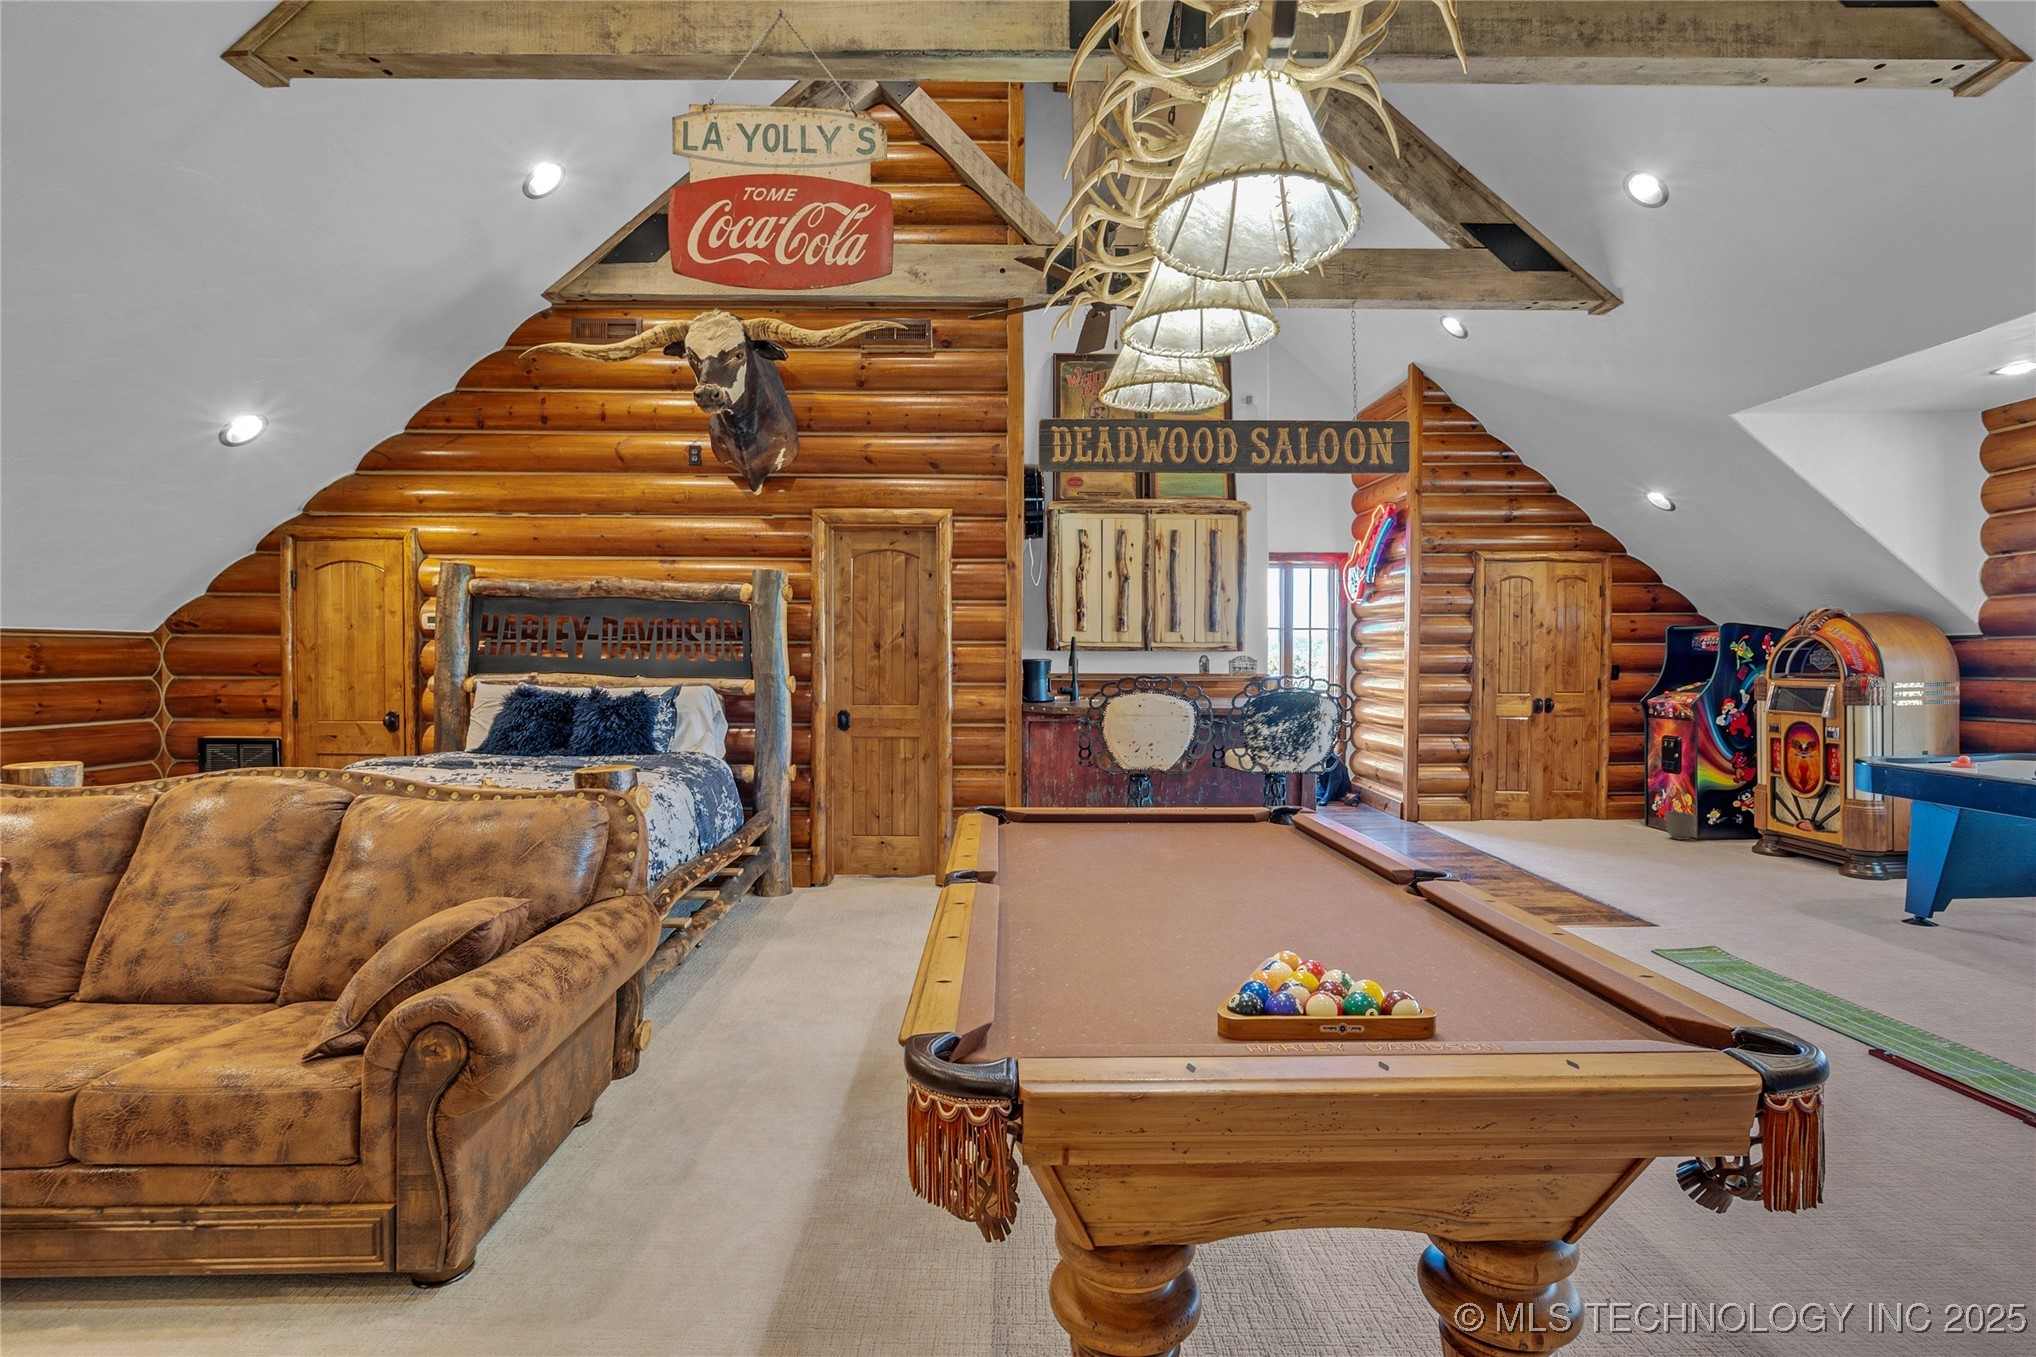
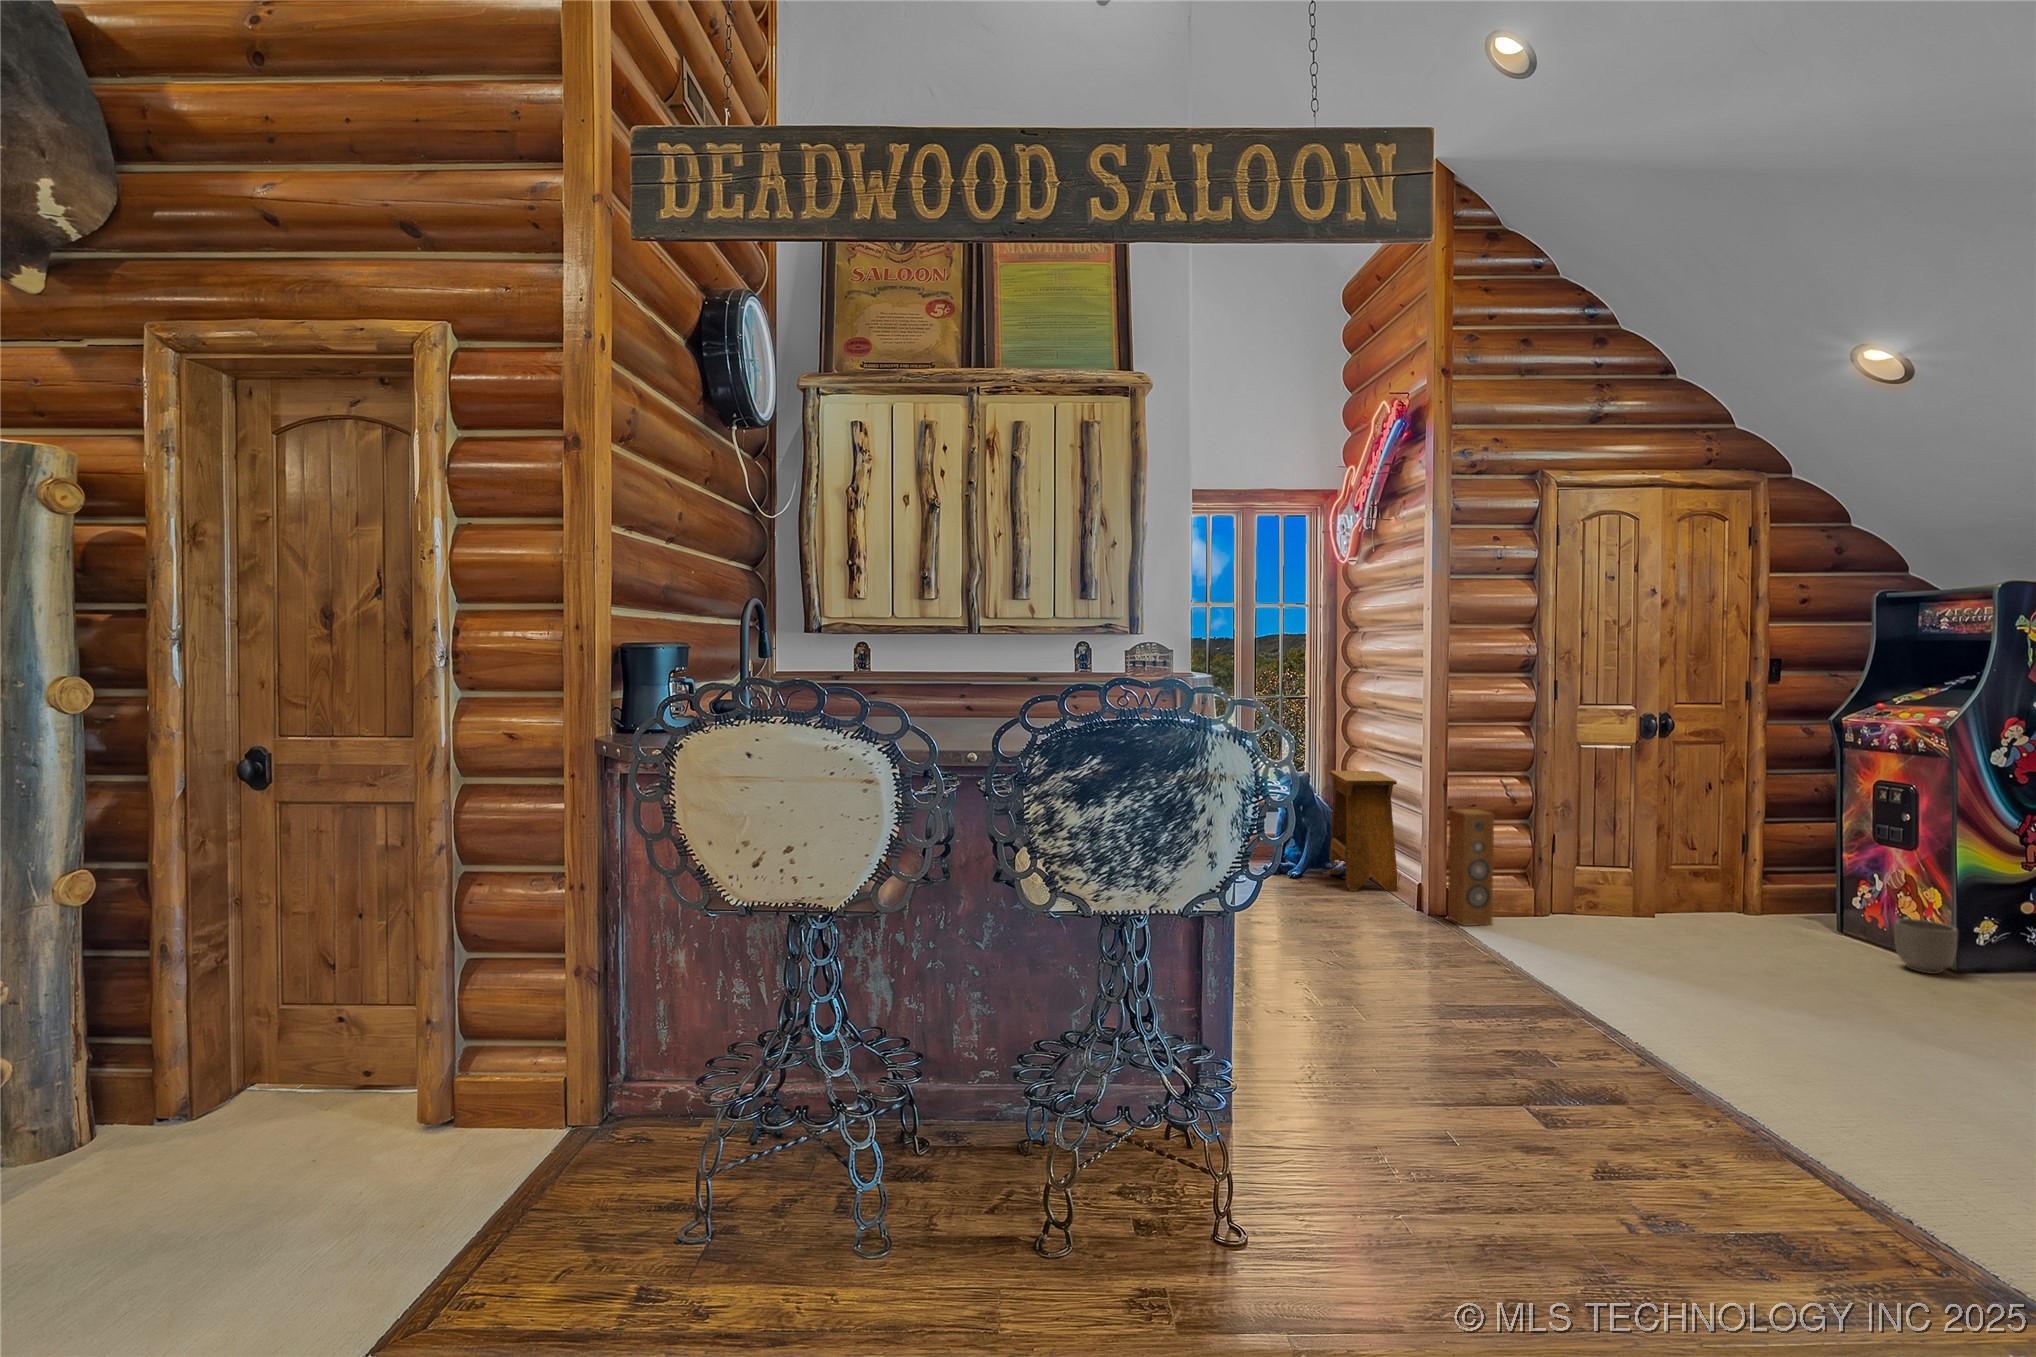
stool: none [1343,737,1388,812] -> present [1329,771,1398,892]
speaker: none [1419,756,1447,825] -> present [1448,809,1494,926]

